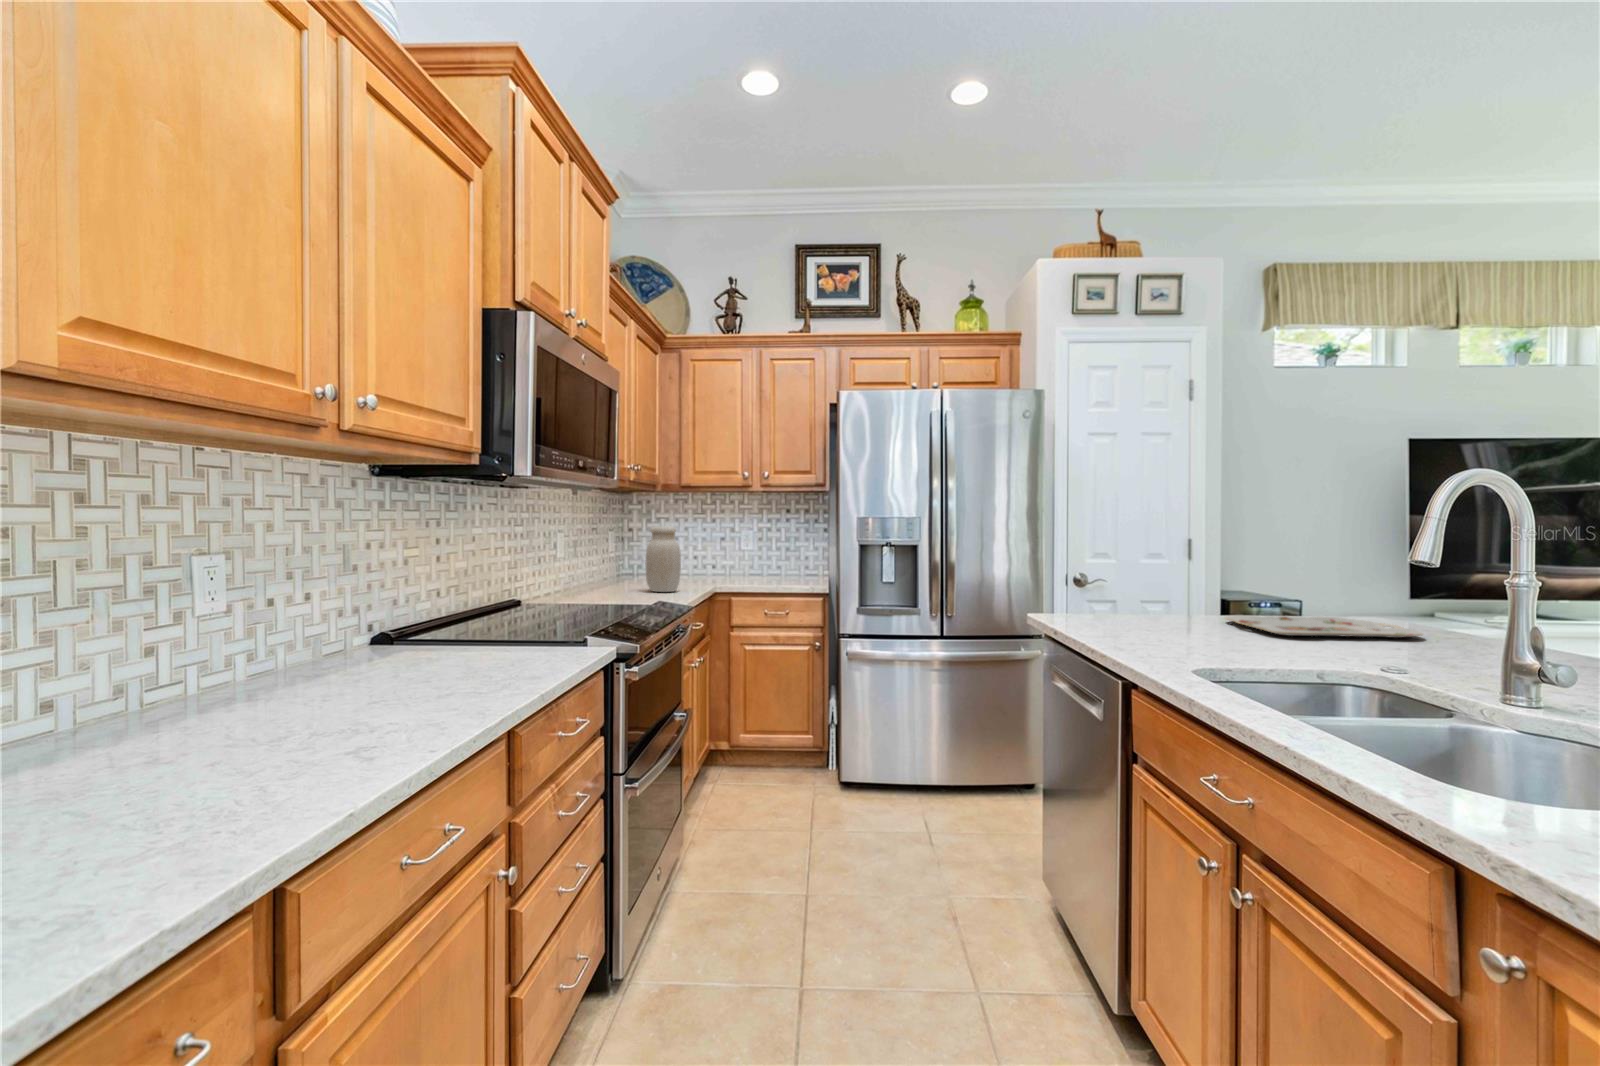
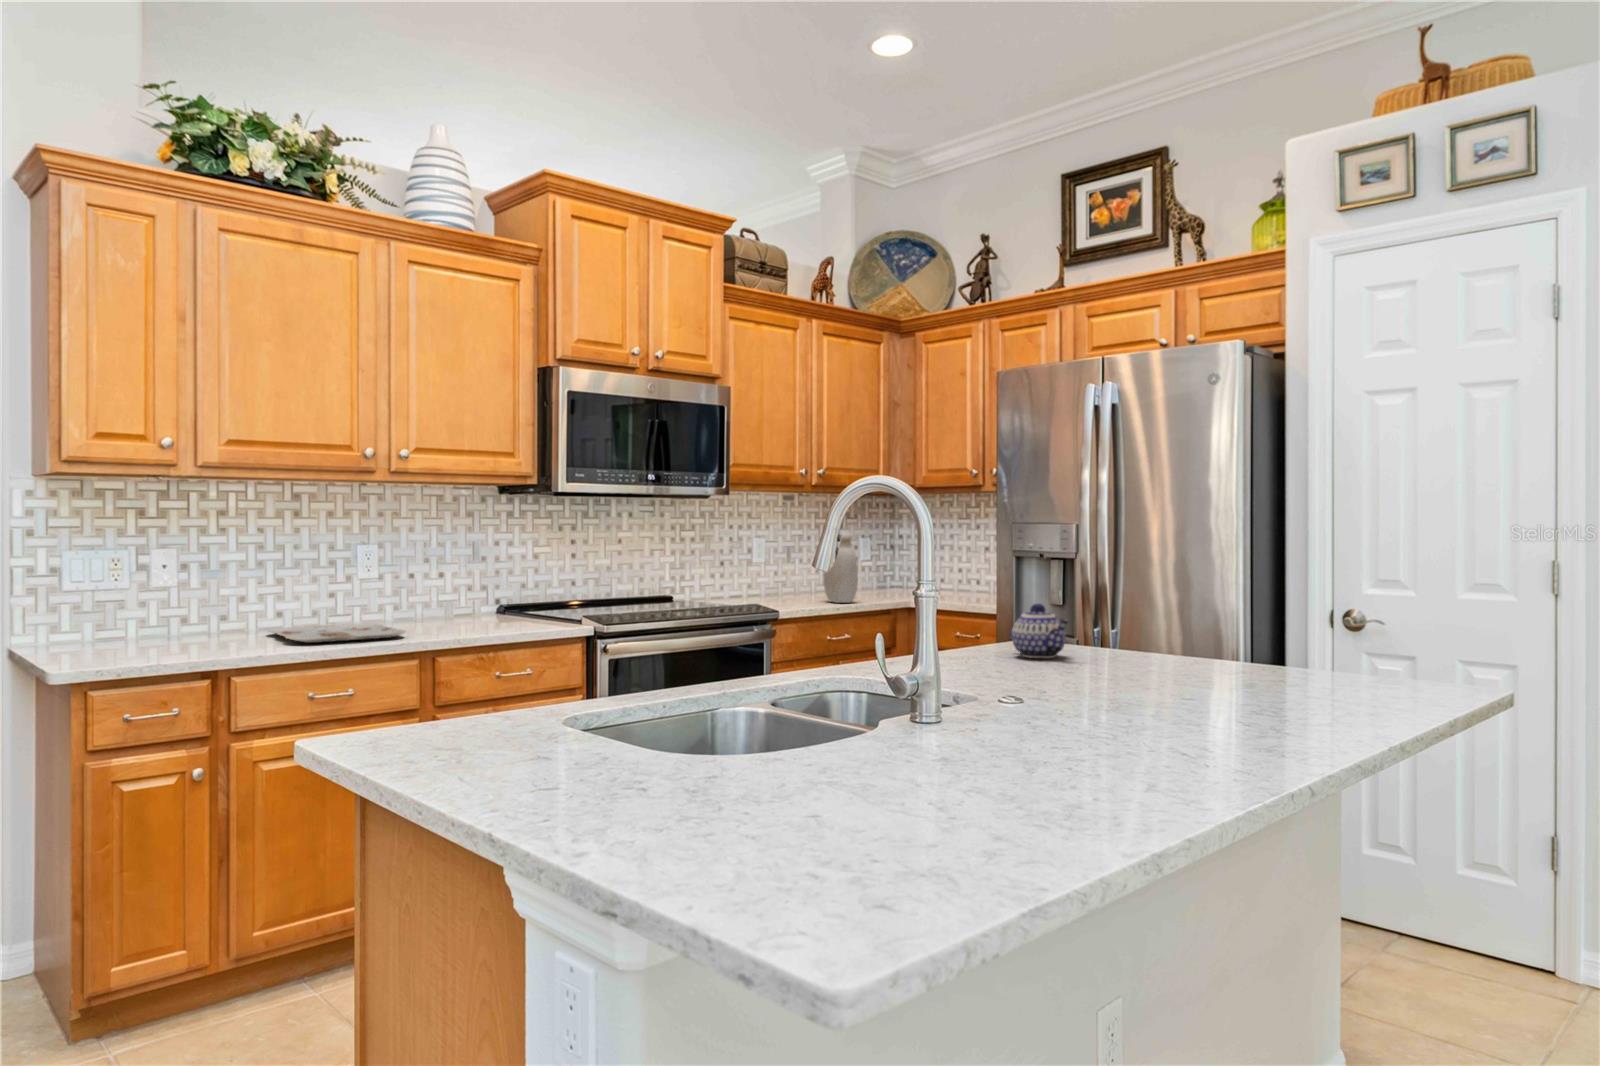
teapot: none [1114,584,1192,628] -> present [1010,604,1068,658]
serving tray: present [1225,615,1423,638] -> present [269,624,406,643]

